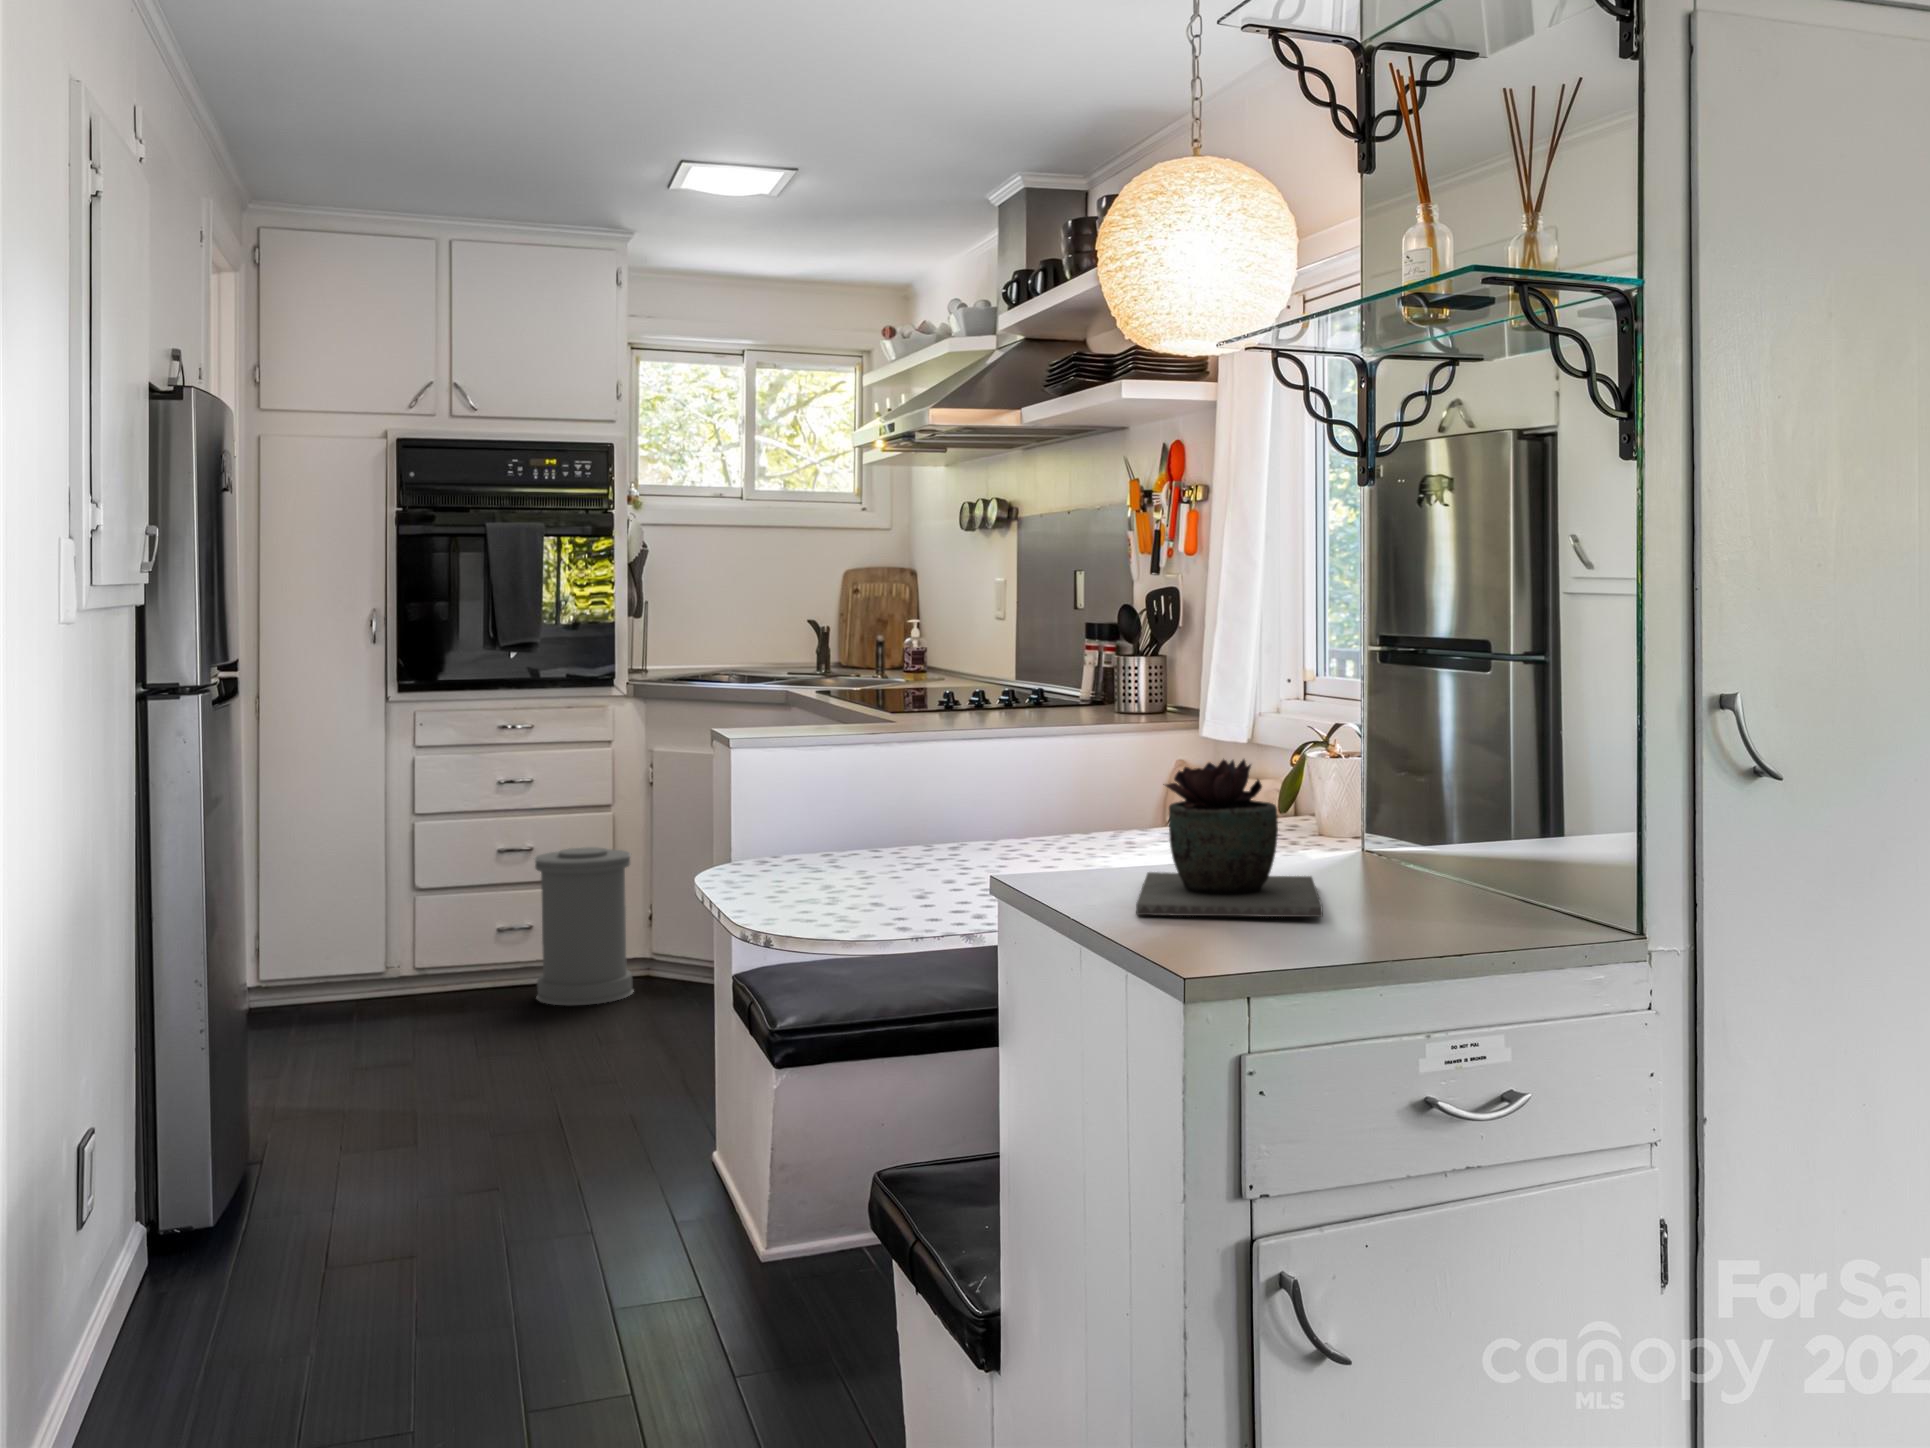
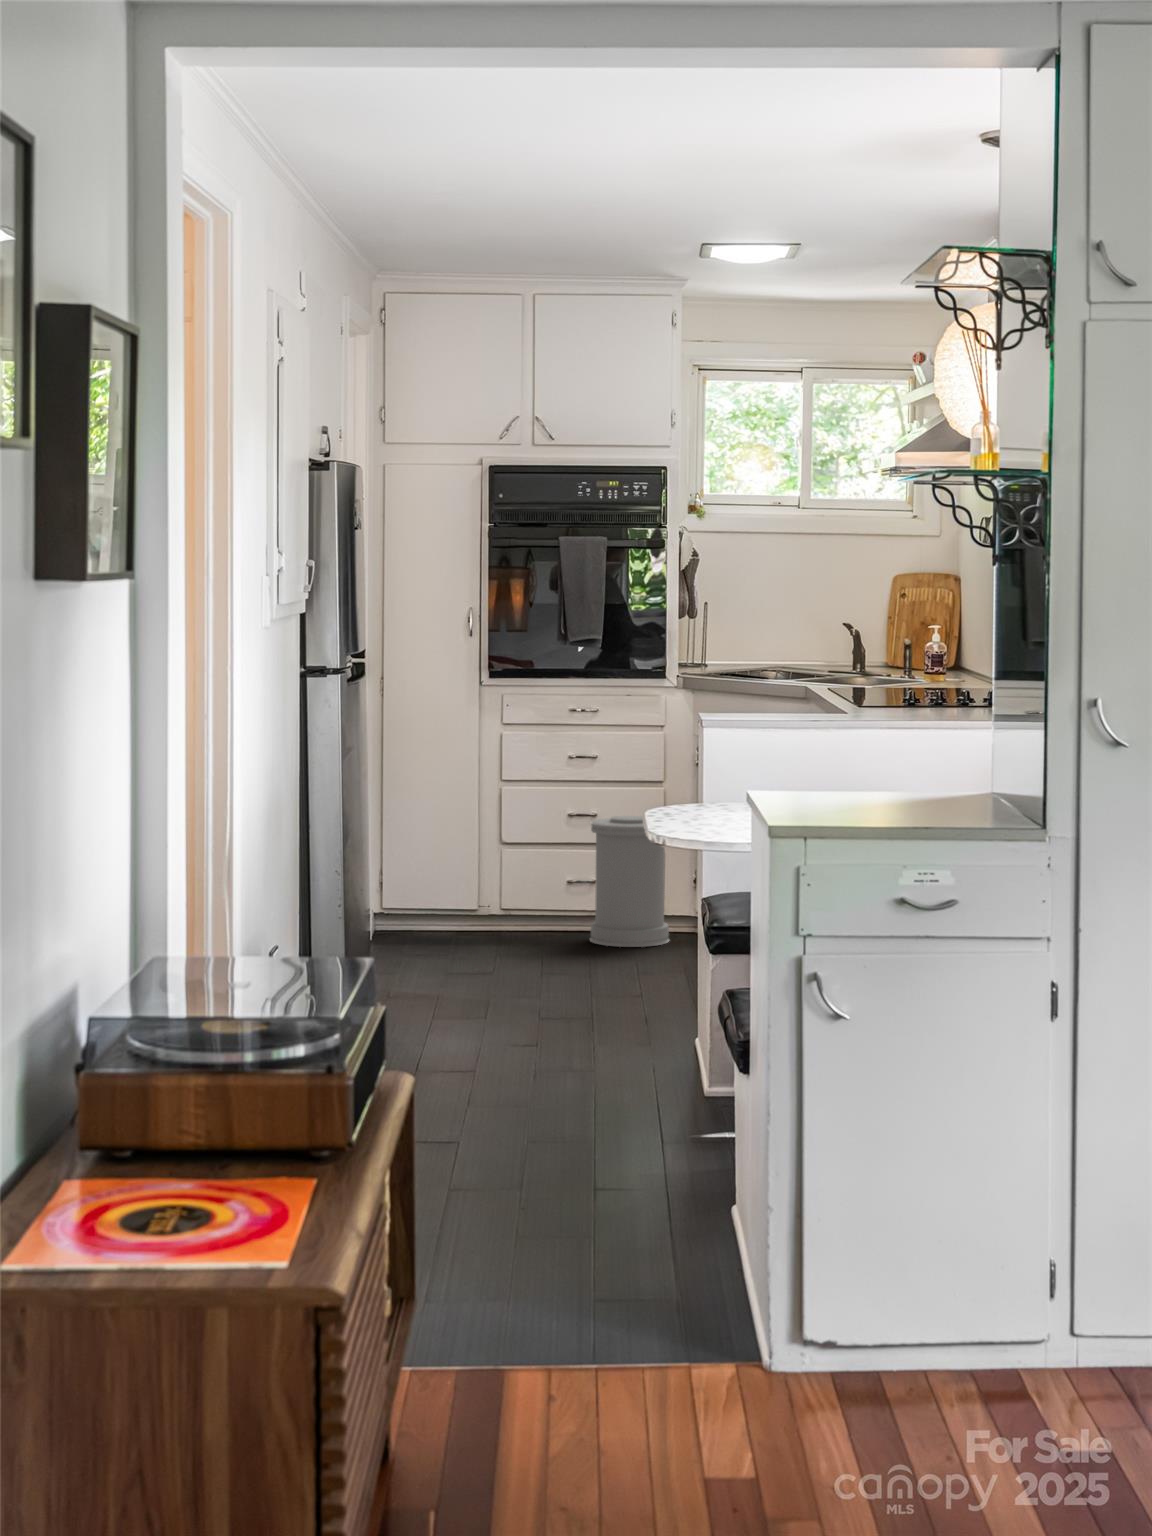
succulent plant: present [1136,759,1323,917] -> none [788,725,920,811]

